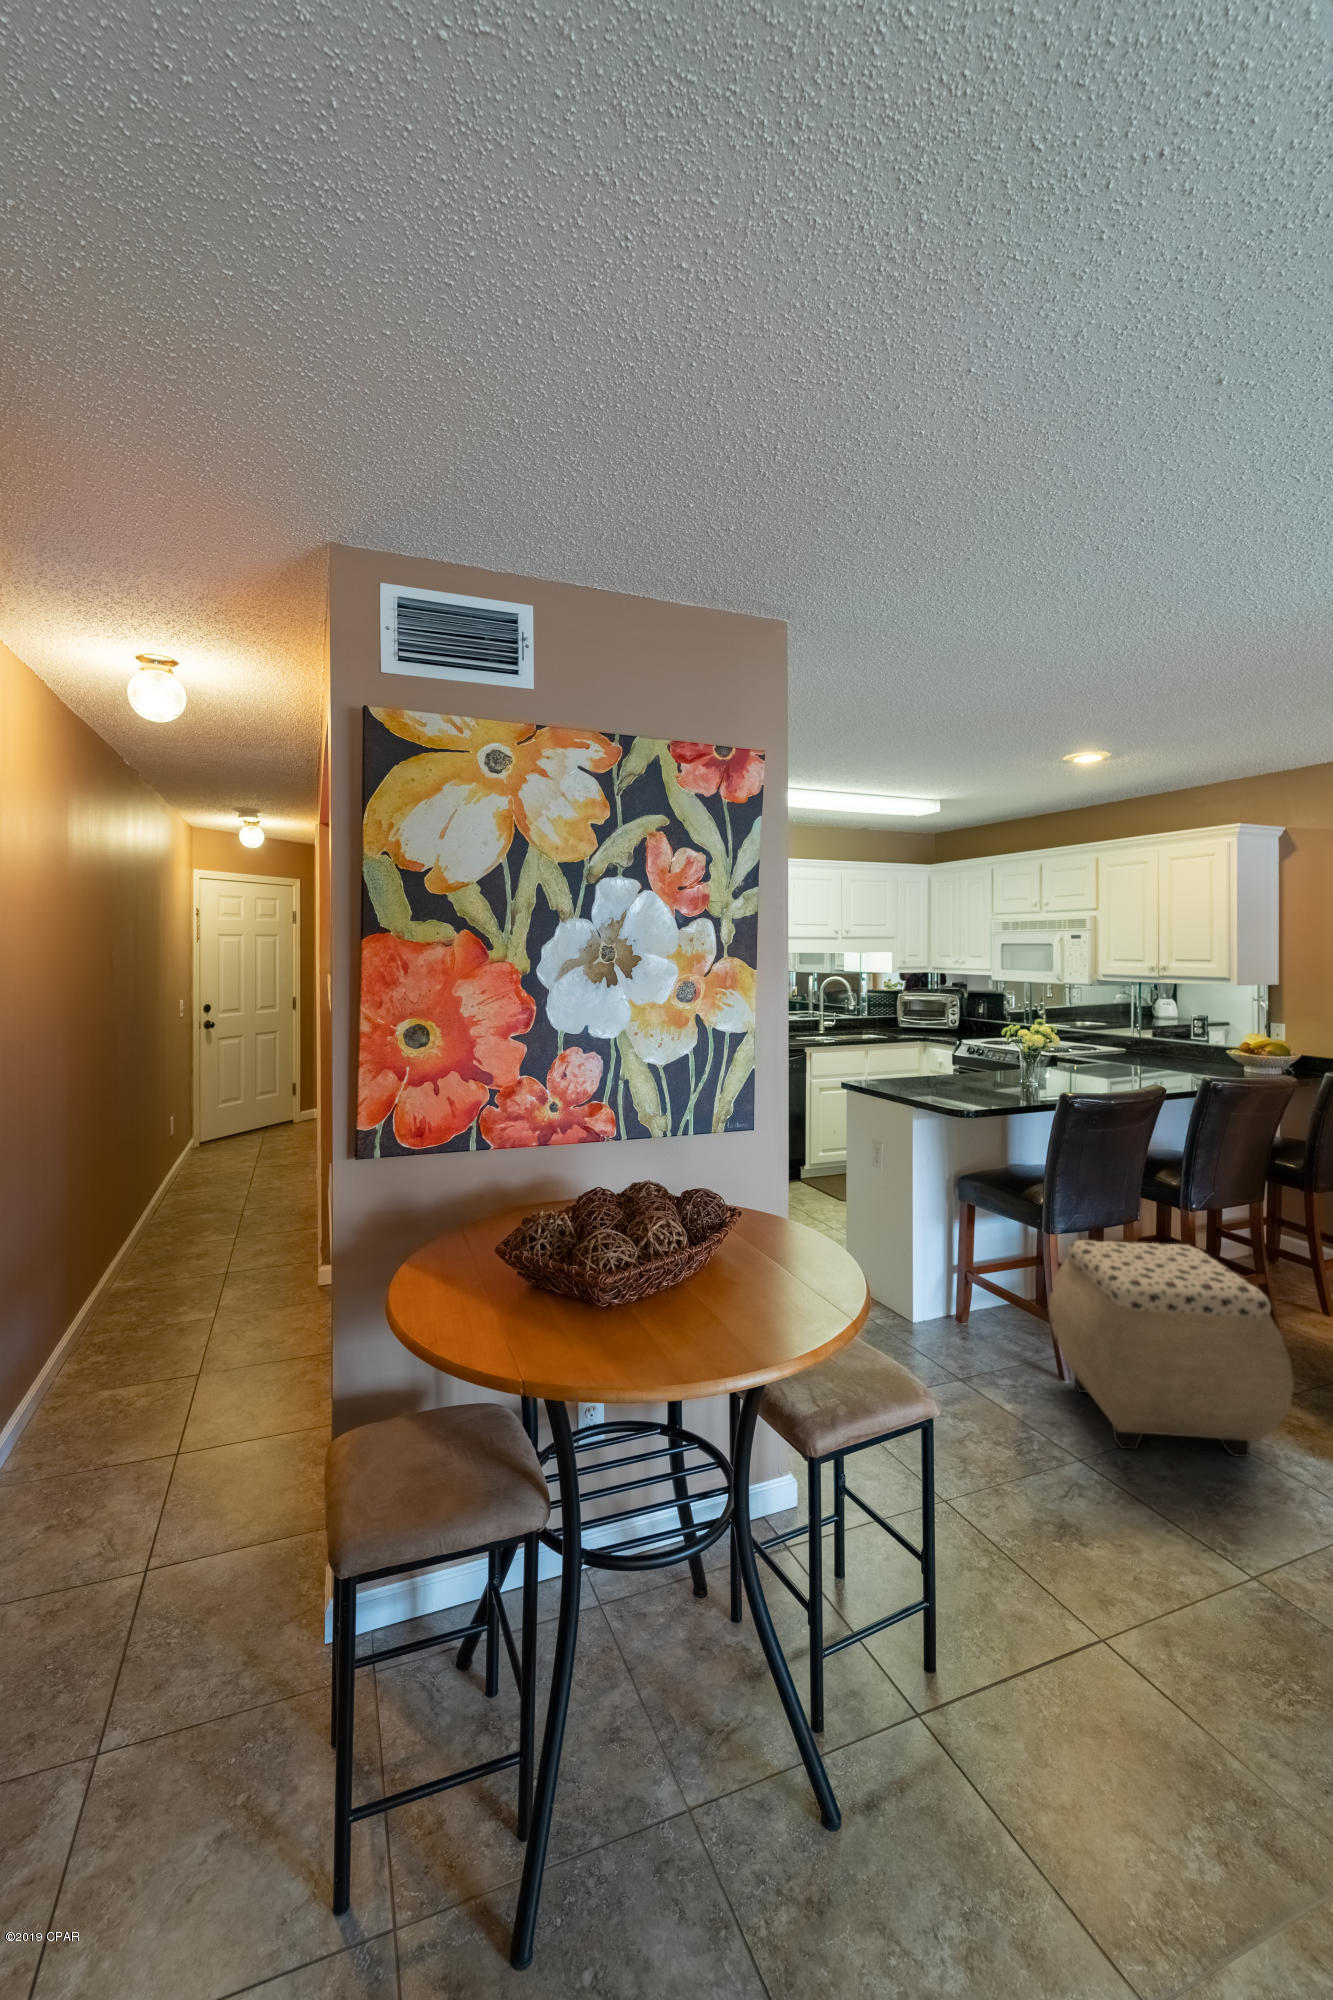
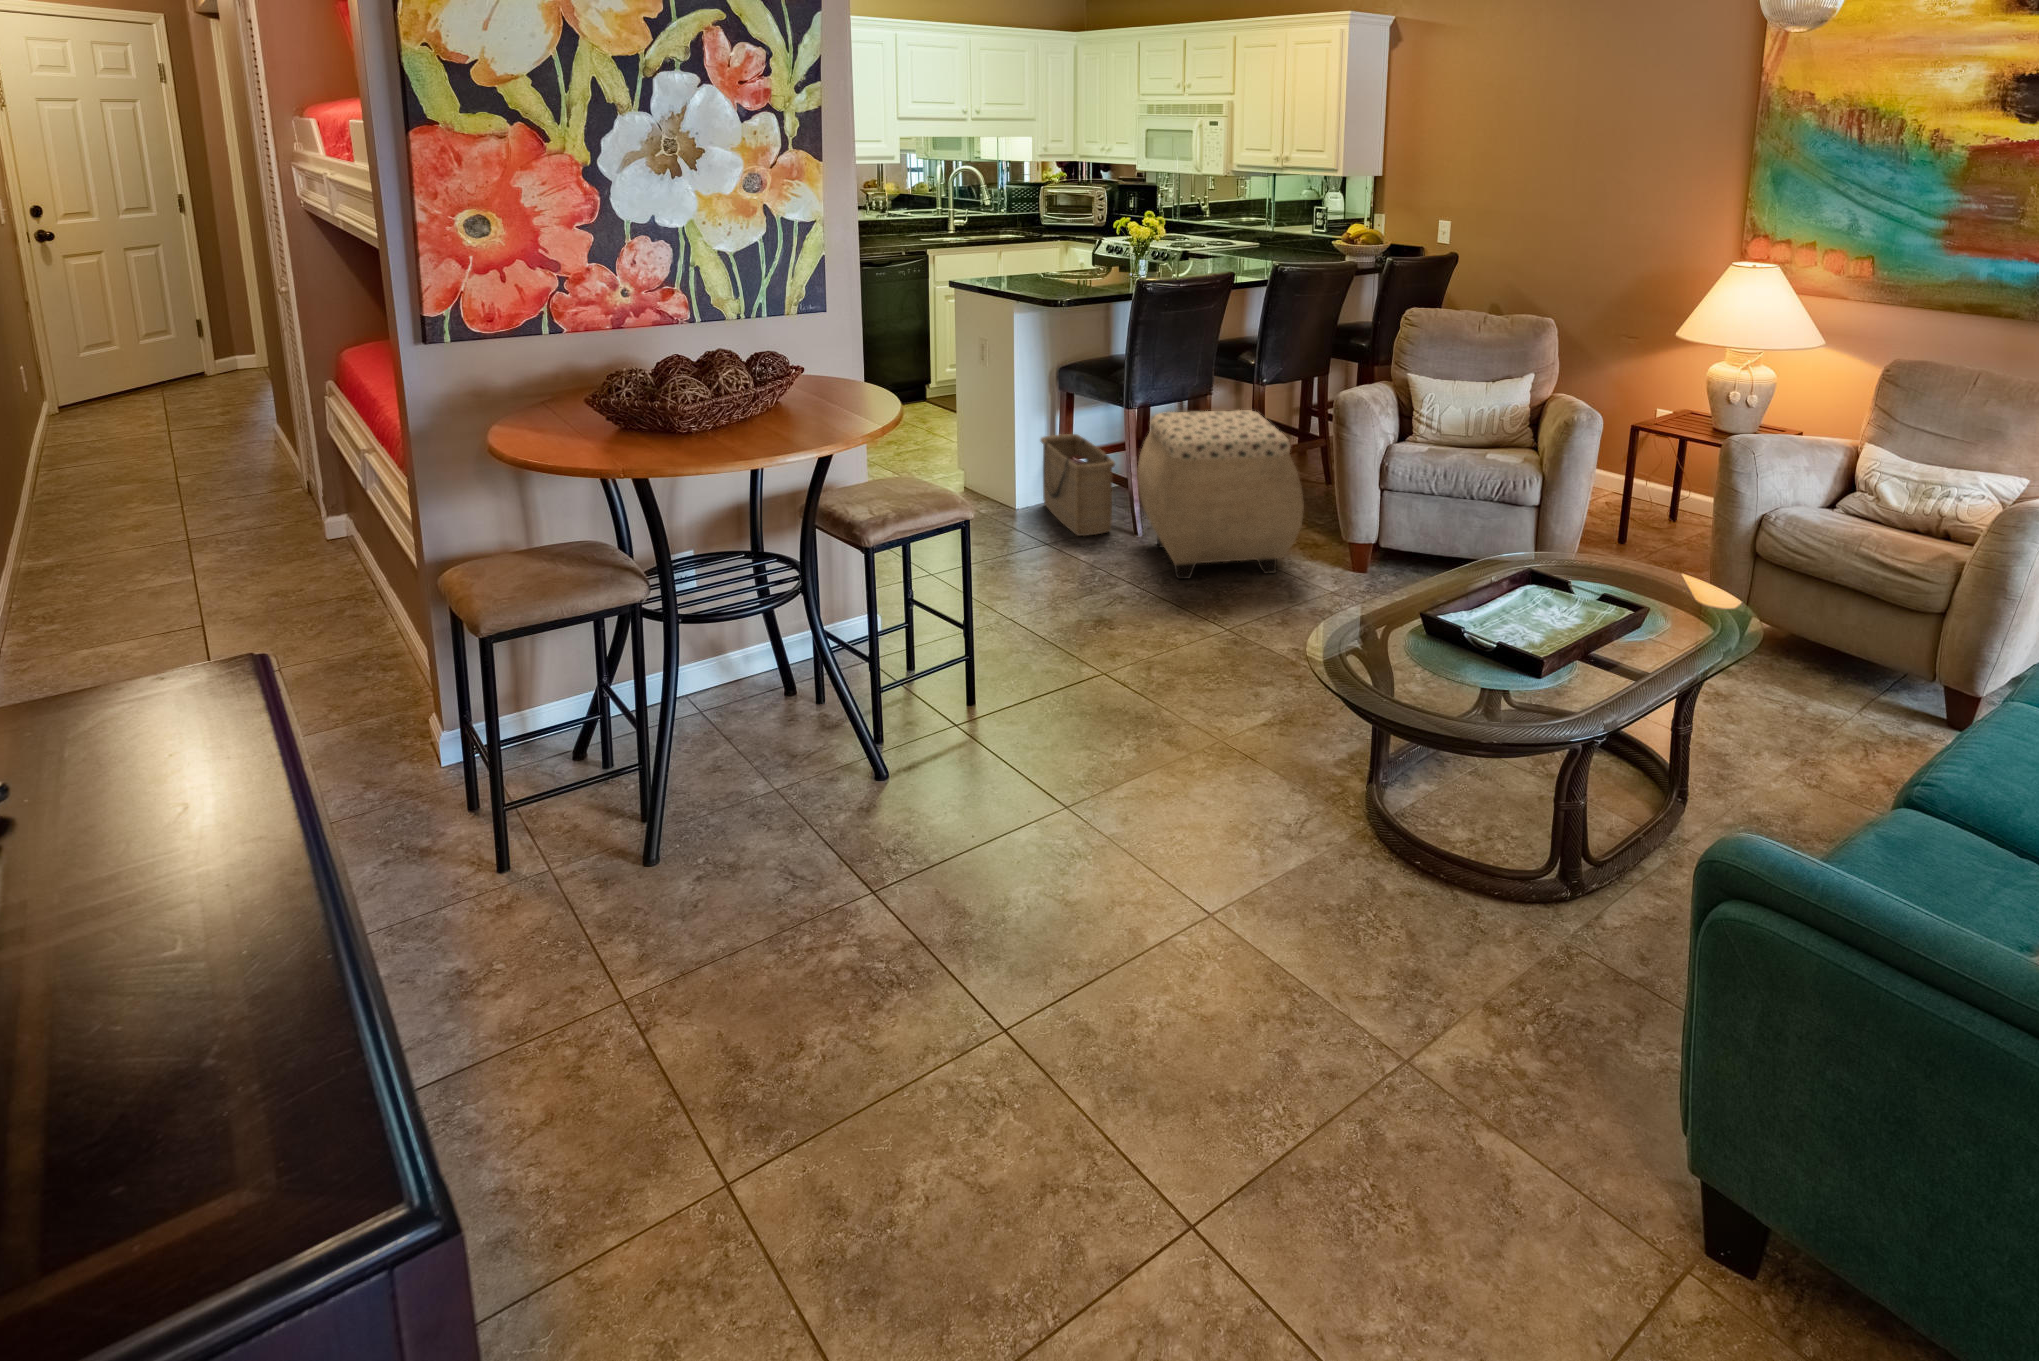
basket: none [929,1242,1022,1362] -> present [1041,434,1115,536]

